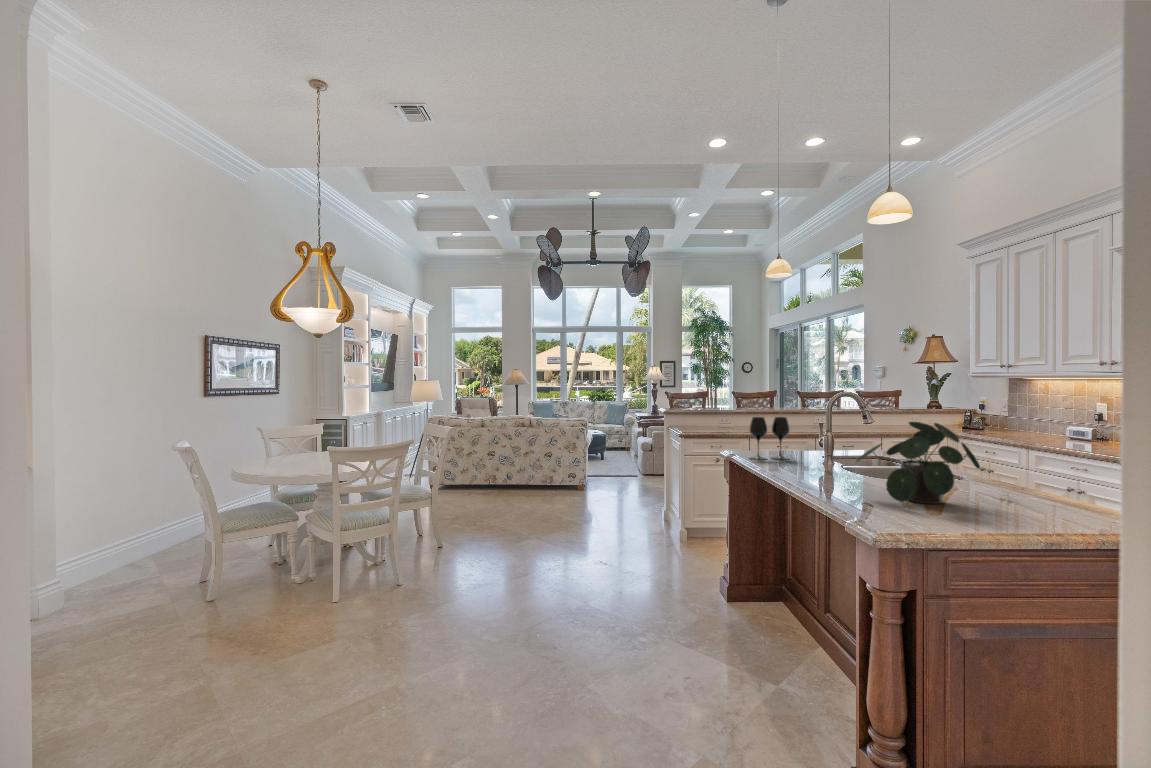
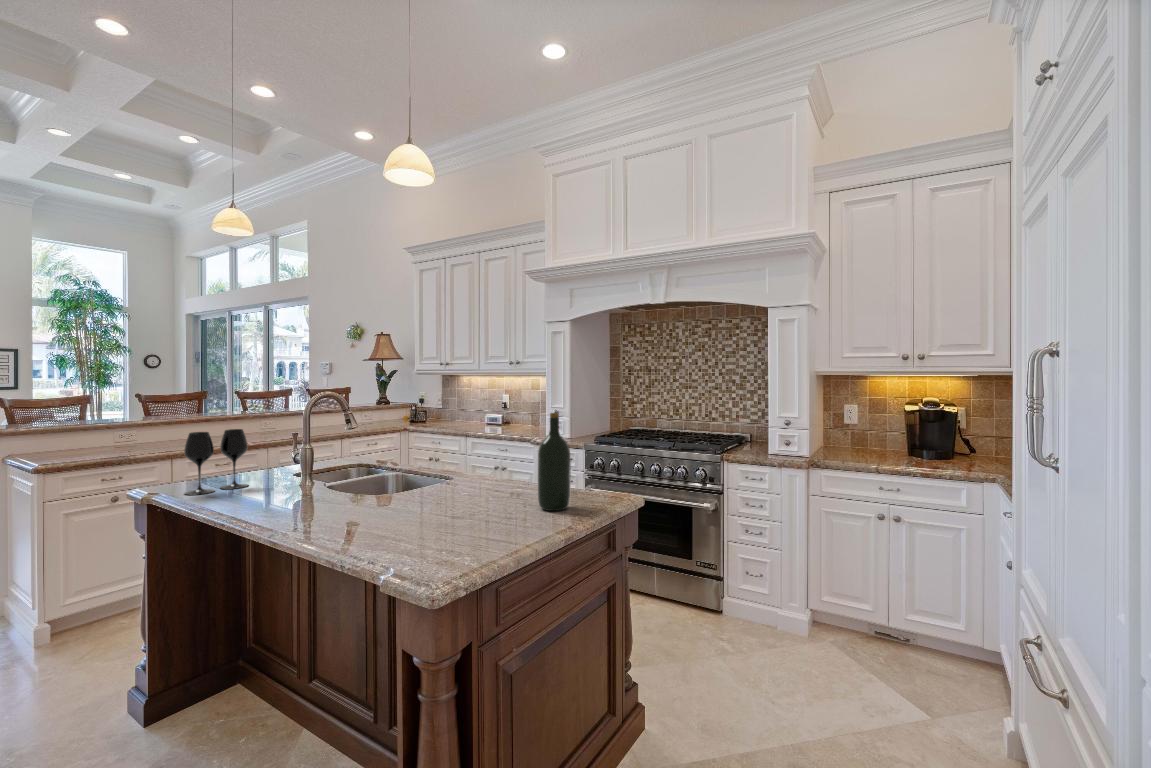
wine bottle: none [1030,413,1073,512] -> present [538,413,571,511]
potted plant: present [856,422,980,504] -> none [368,431,500,536]

